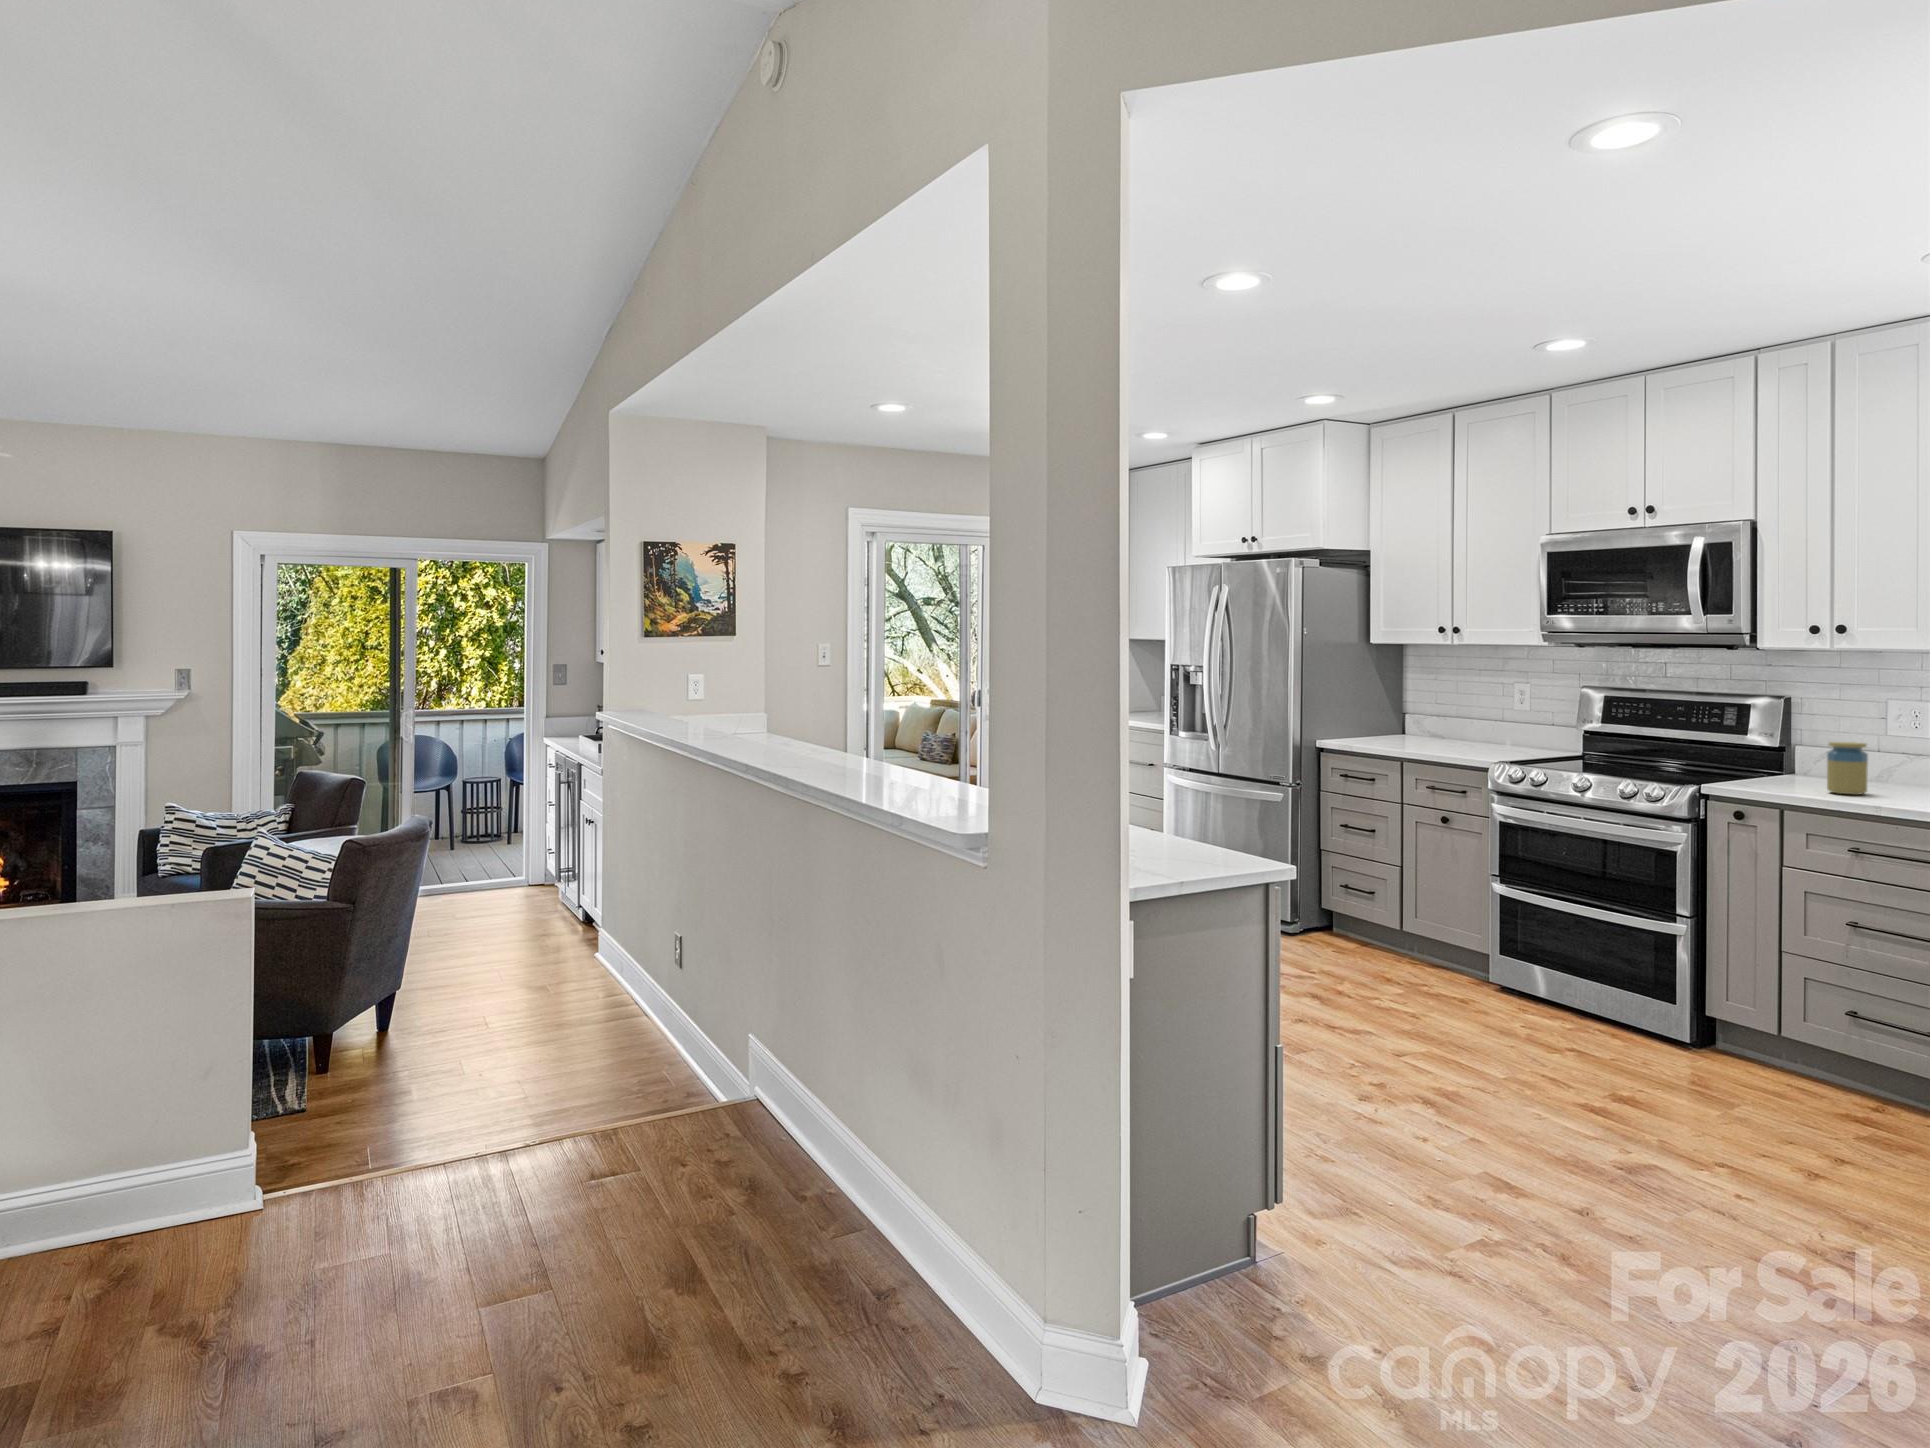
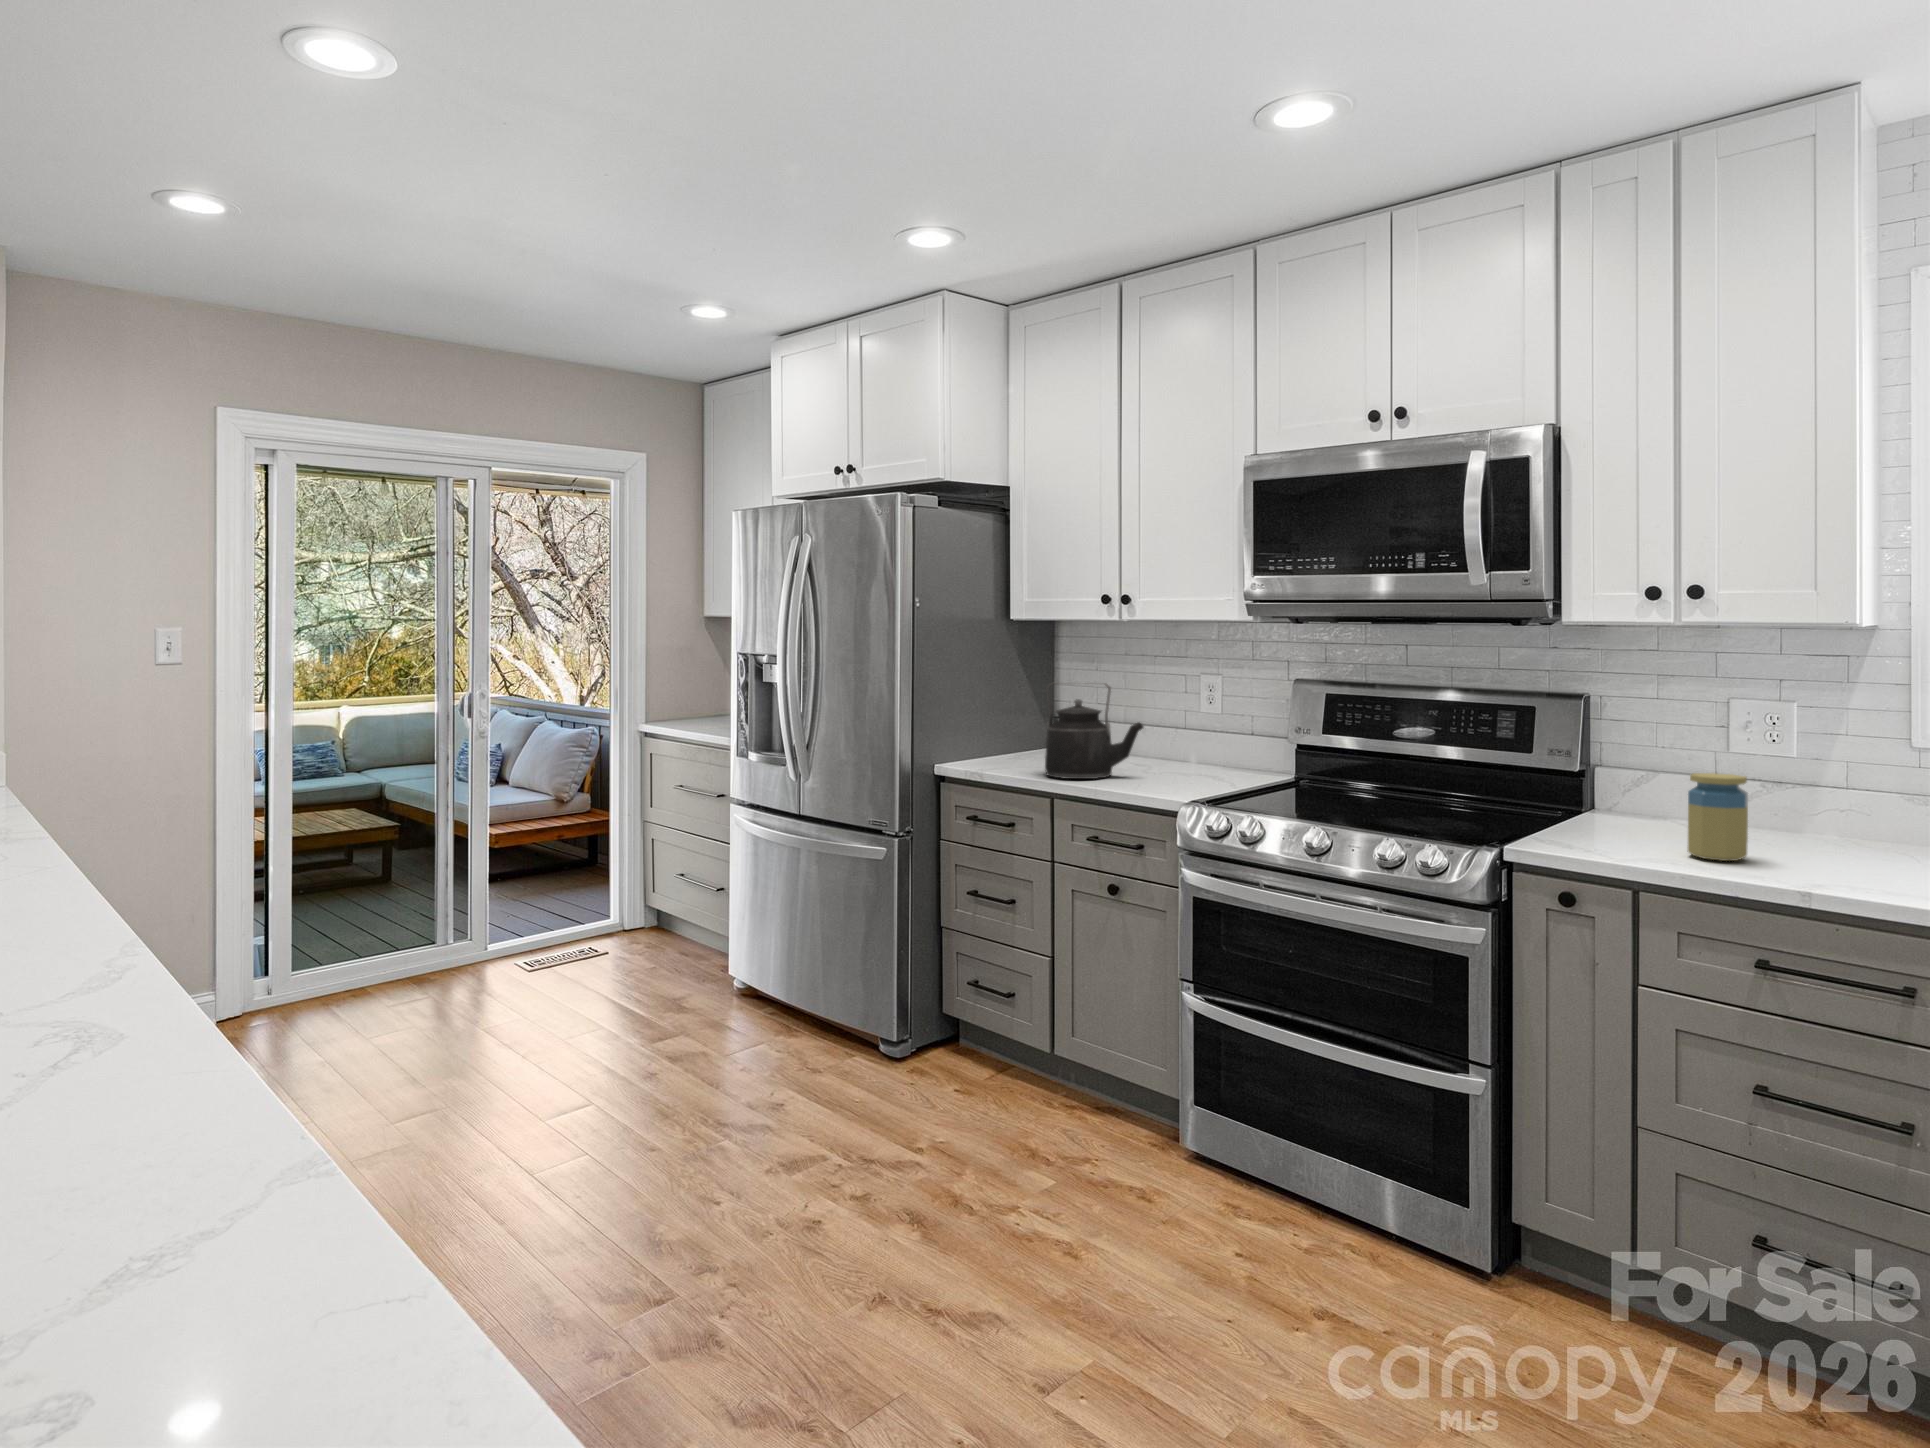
kettle: none [1396,686,1470,751] -> present [1045,683,1144,779]

